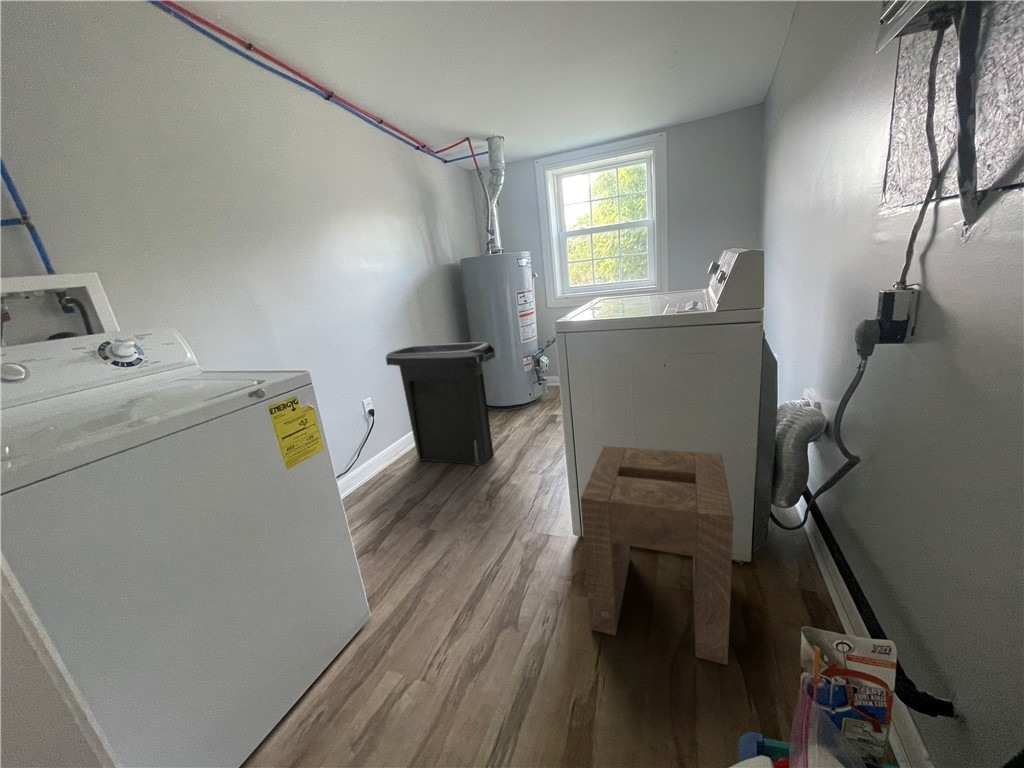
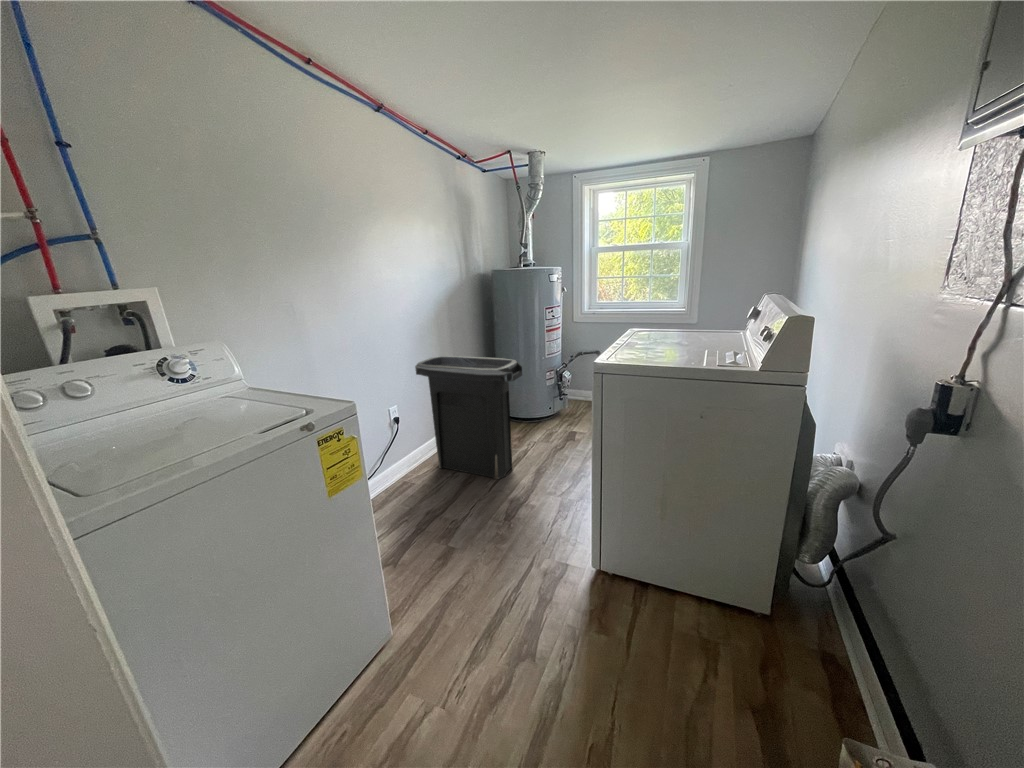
stool: present [581,446,734,665] -> none [607,489,768,730]

